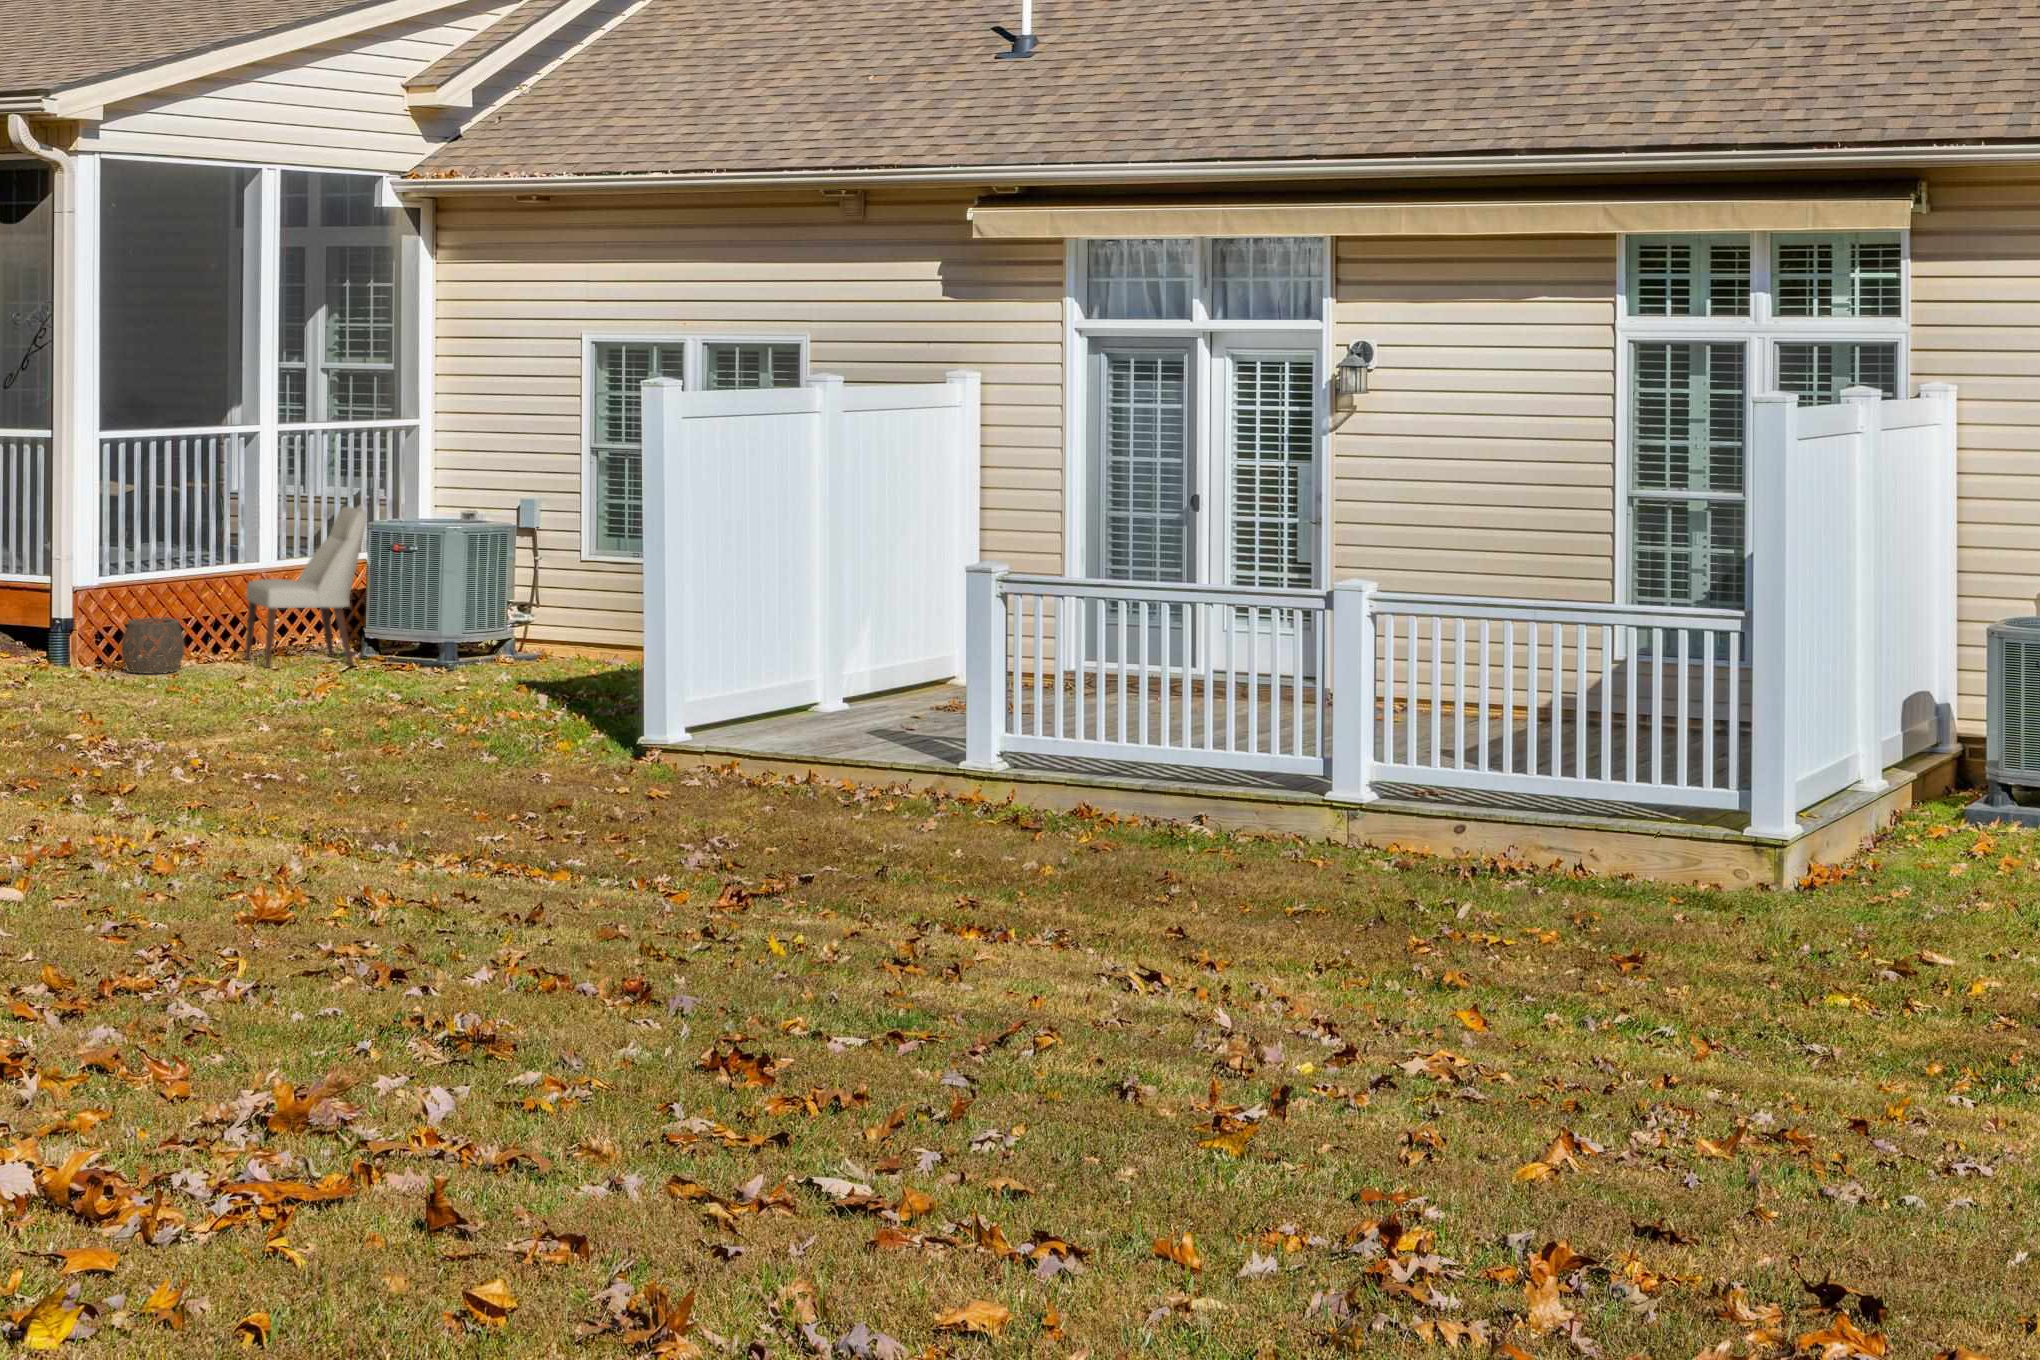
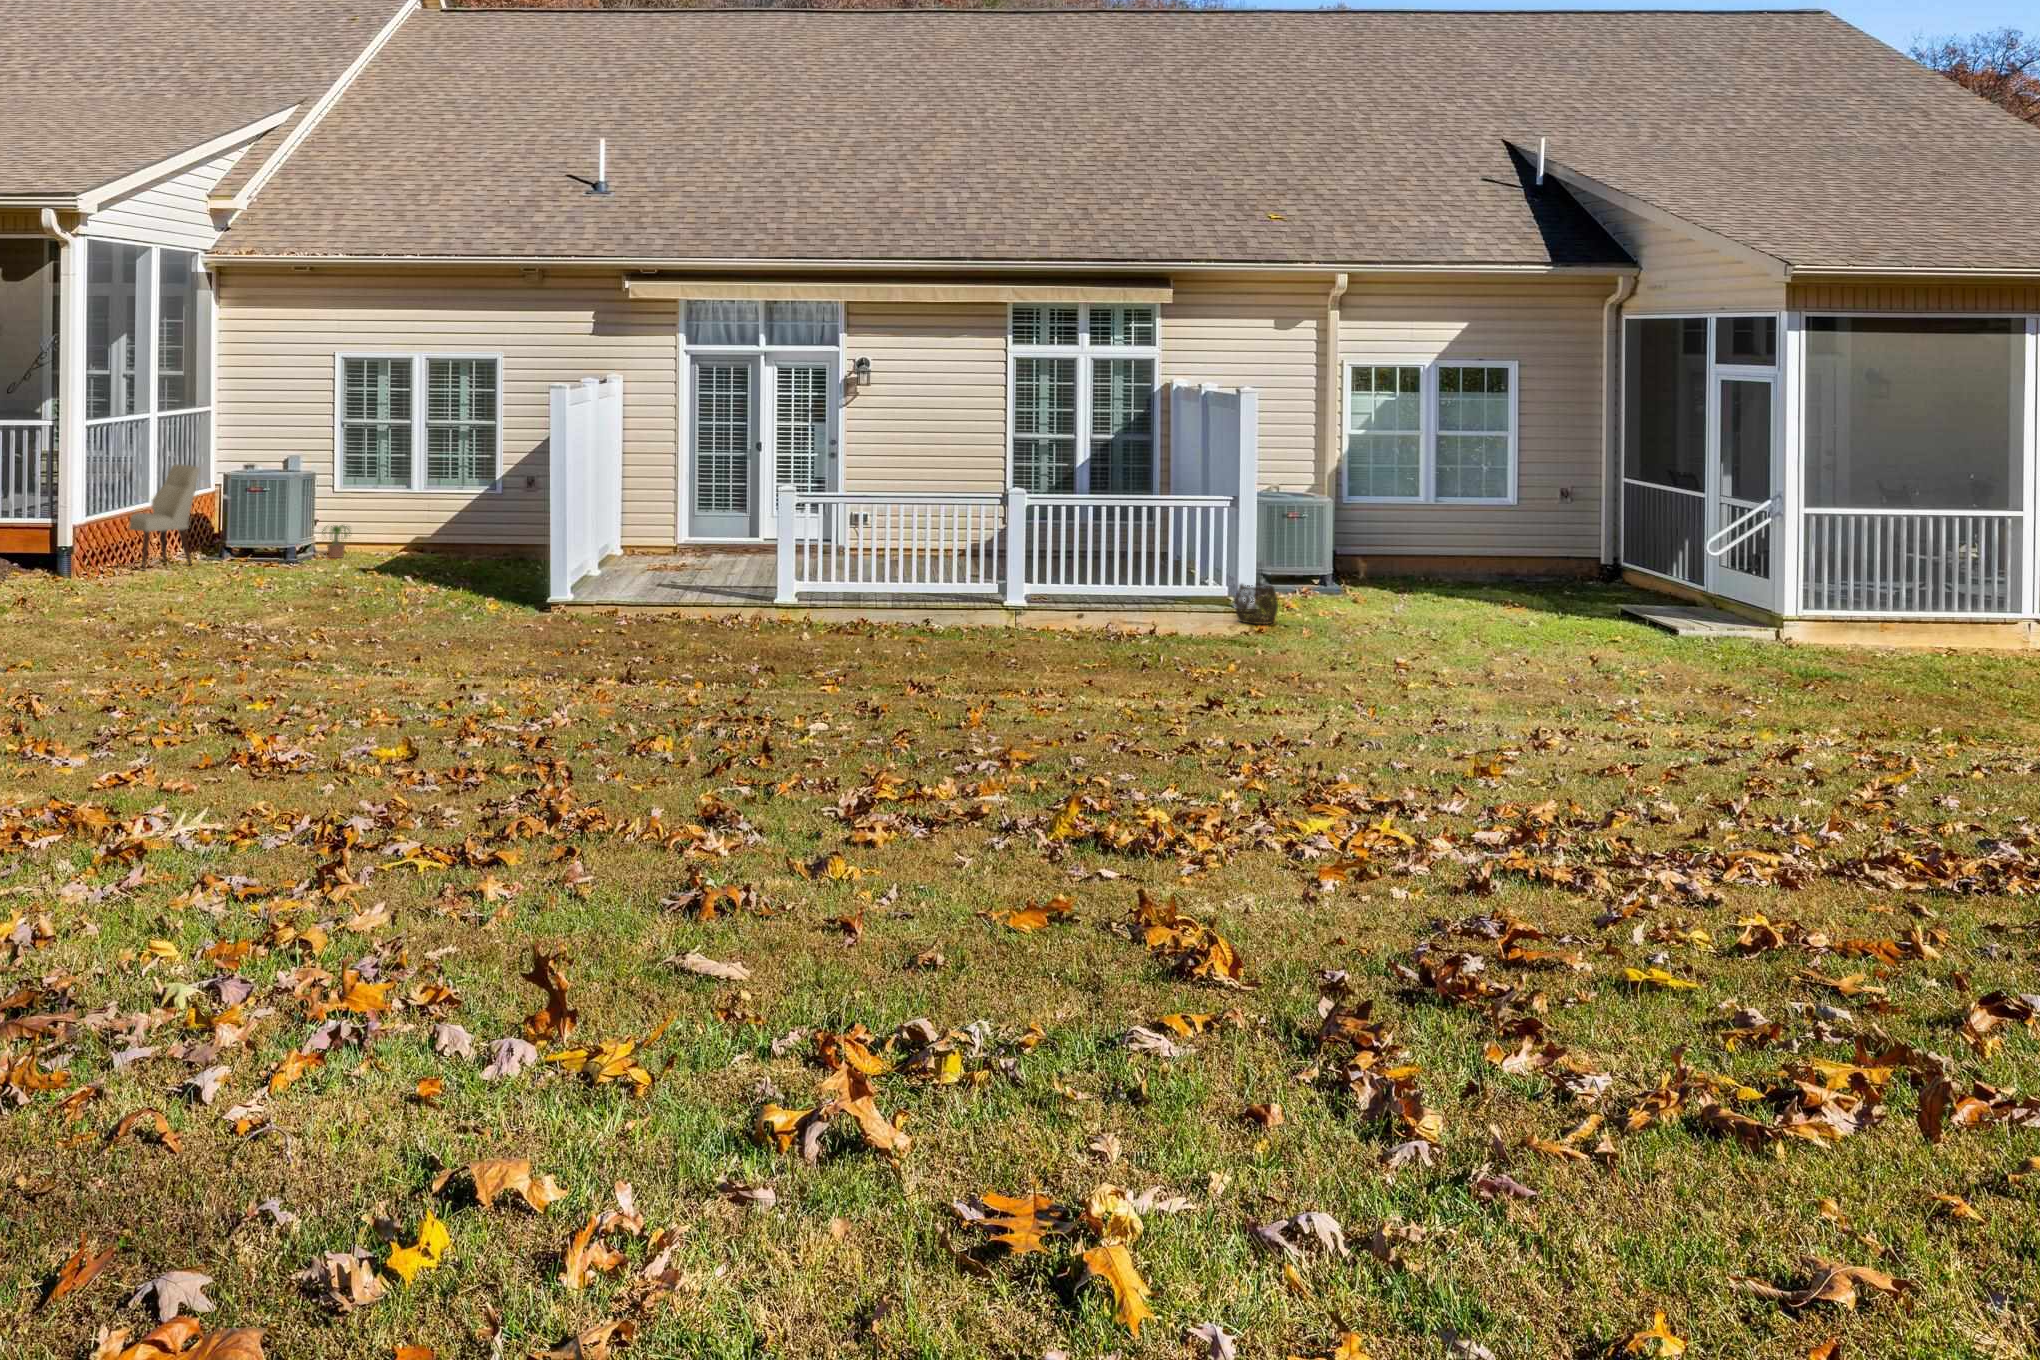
potted plant: none [562,609,622,665] -> present [322,525,350,558]
woven basket: present [121,618,184,674] -> present [1235,583,1278,624]

